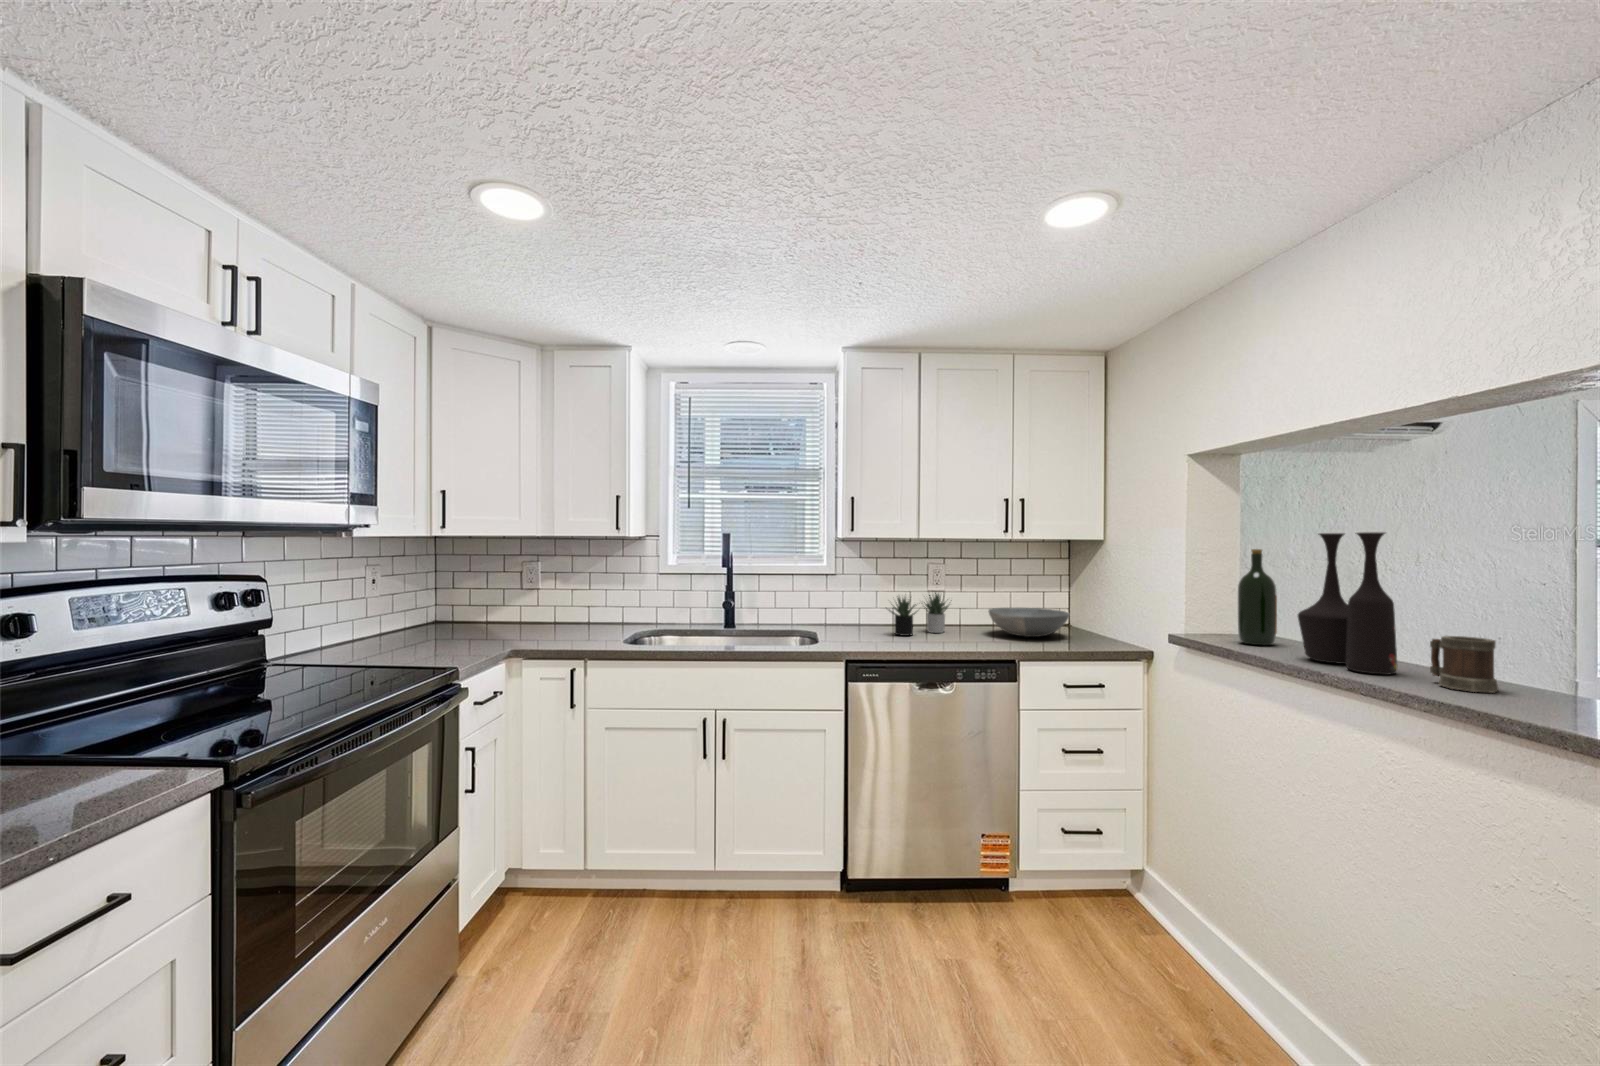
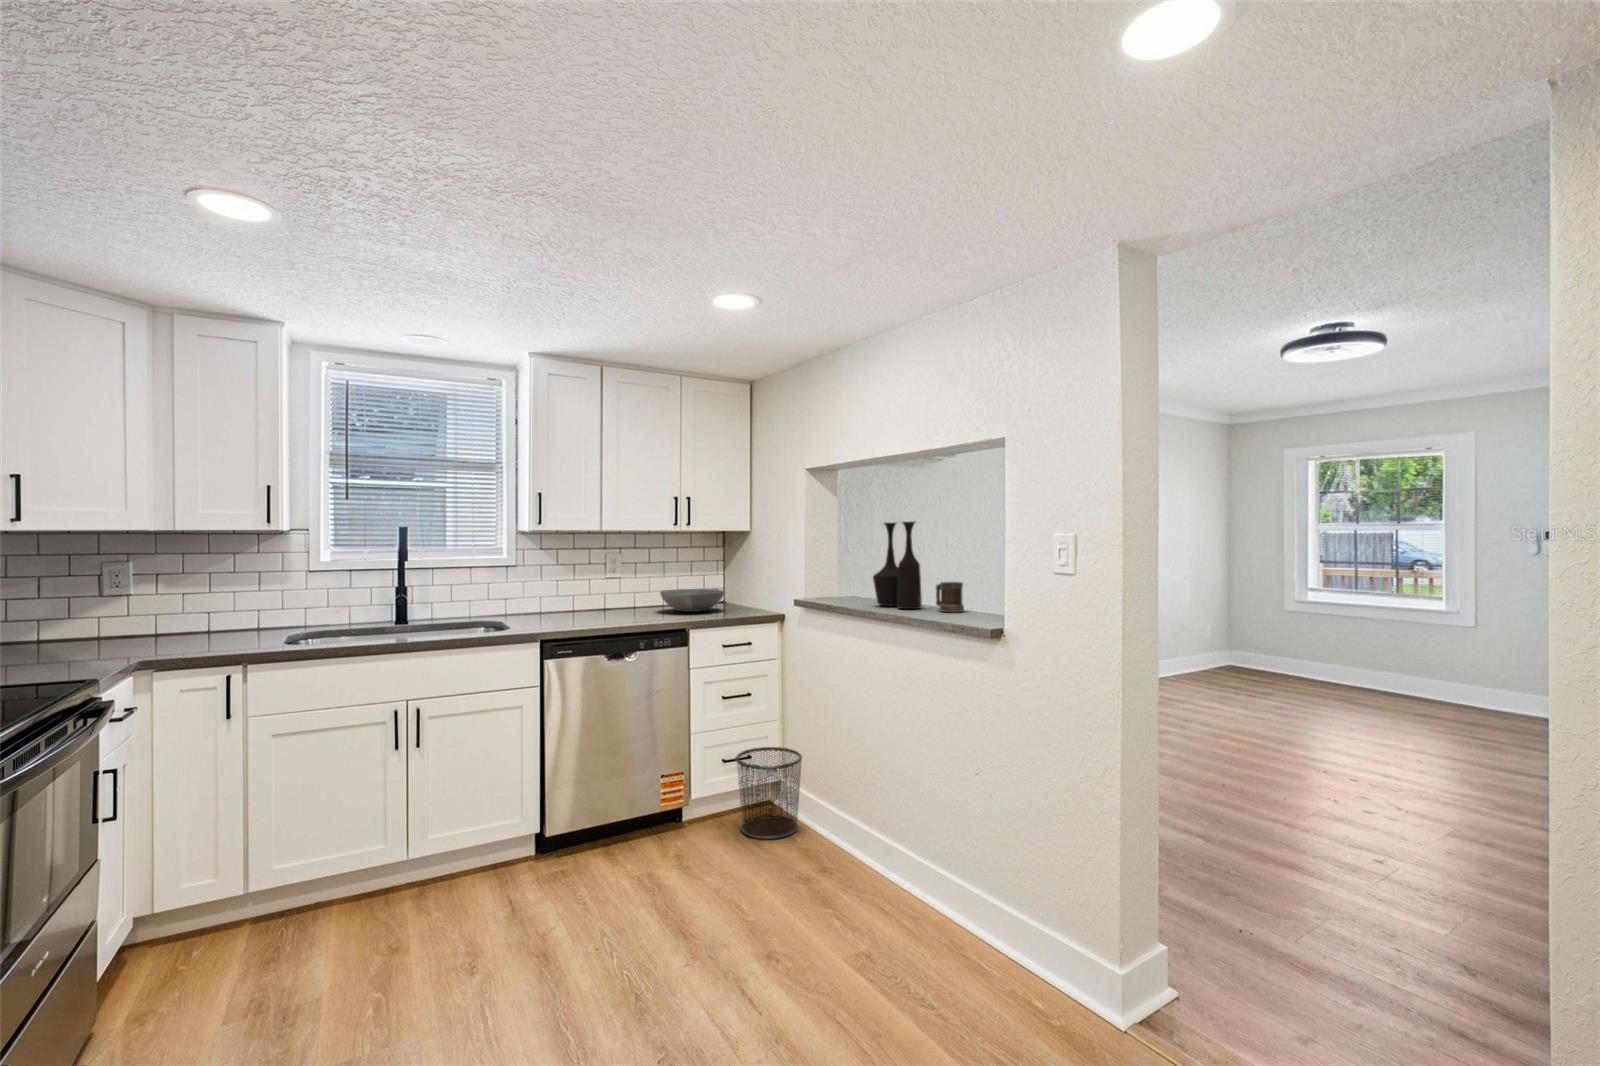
wine bottle: present [1238,549,1277,645] -> none [839,535,862,601]
succulent plant: present [889,592,948,636] -> none [568,575,629,618]
waste bin: none [1076,821,1175,957] -> present [735,747,802,839]

